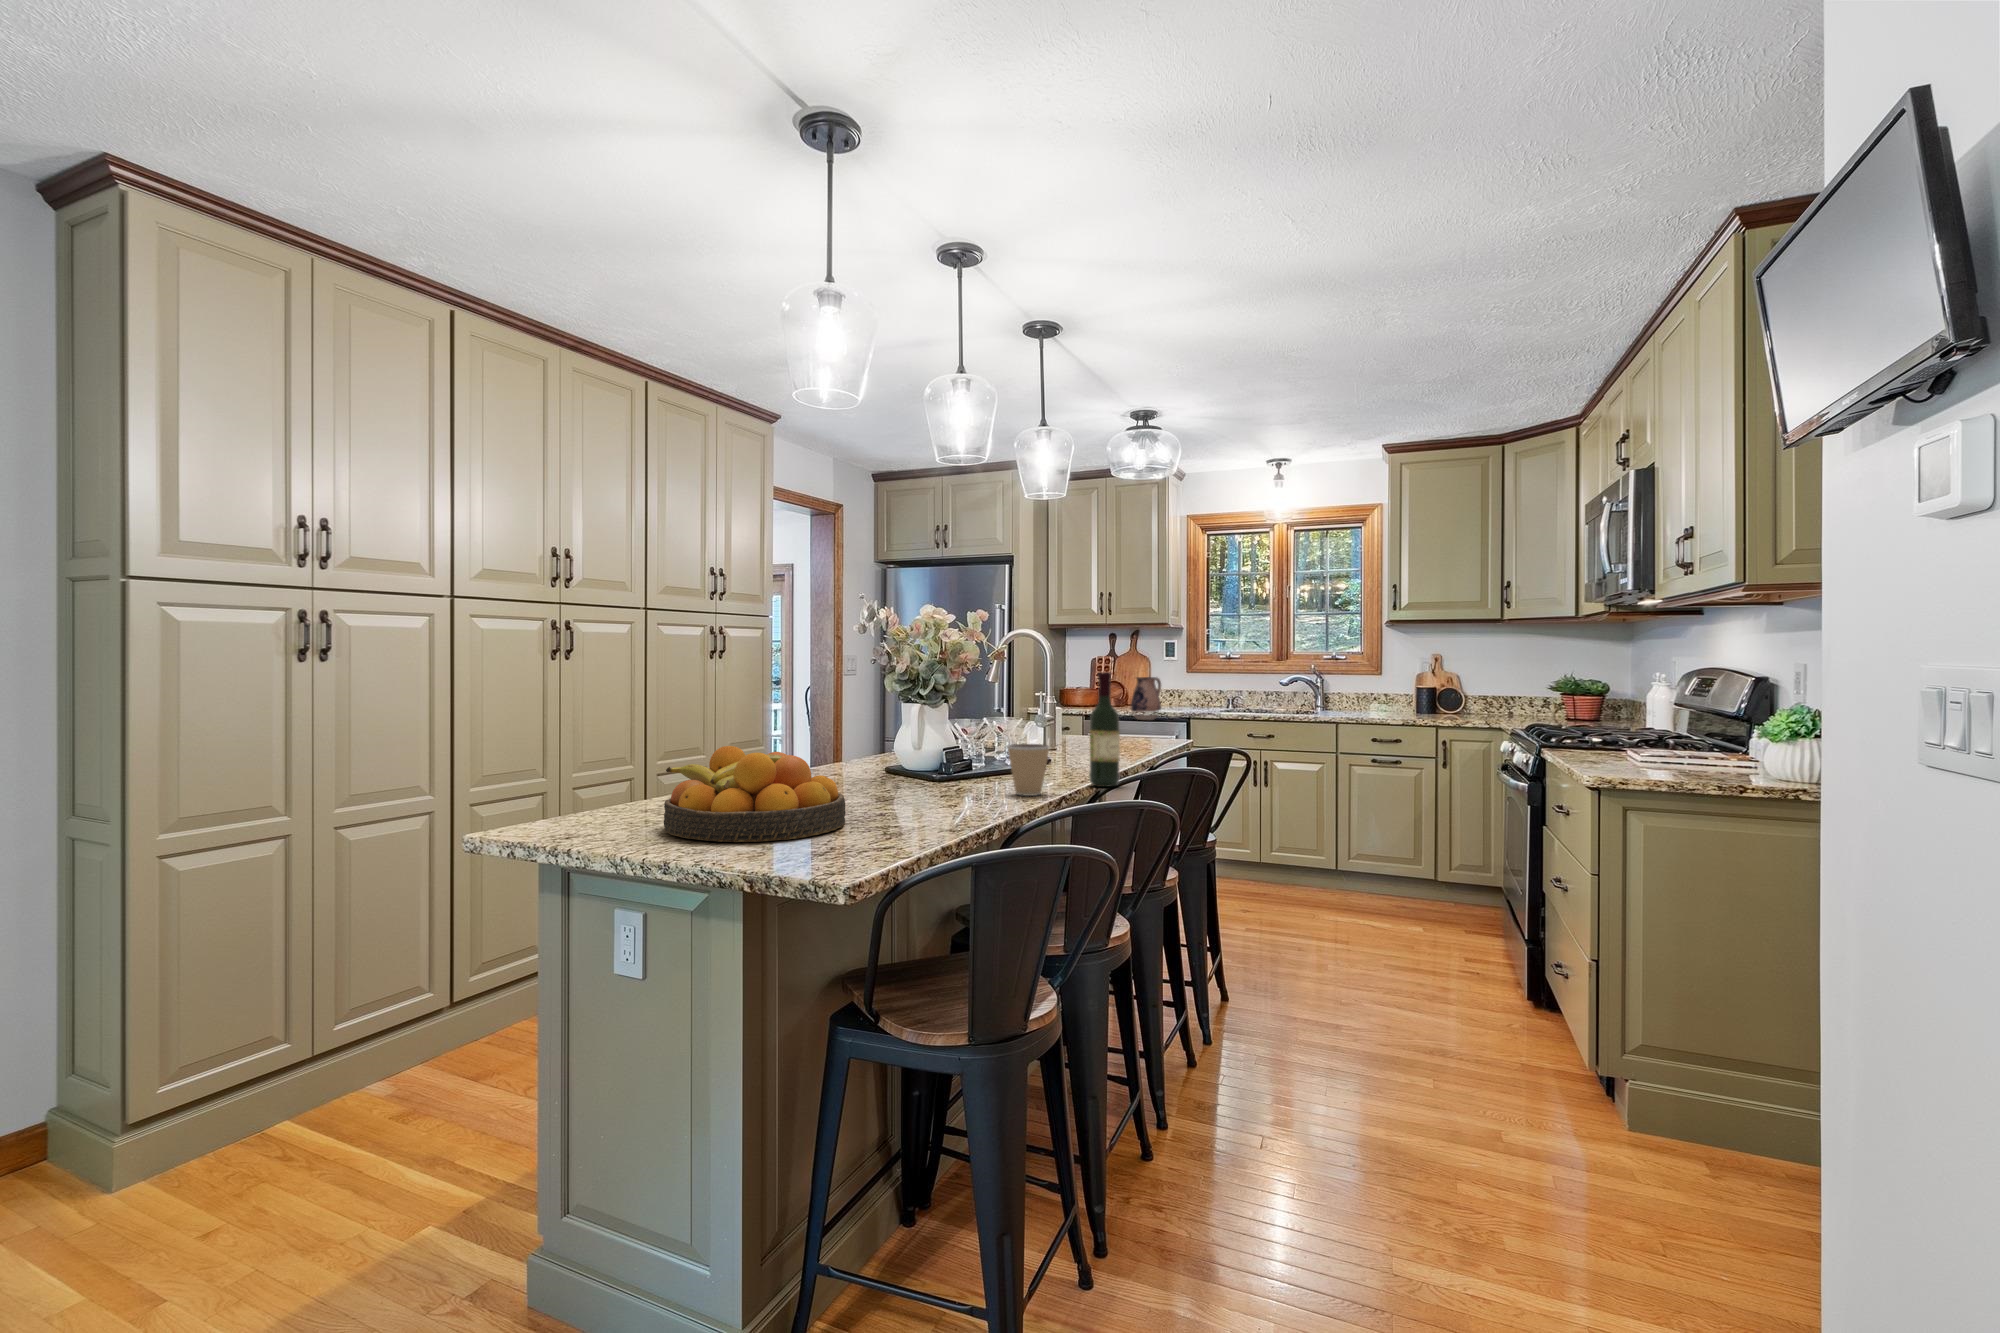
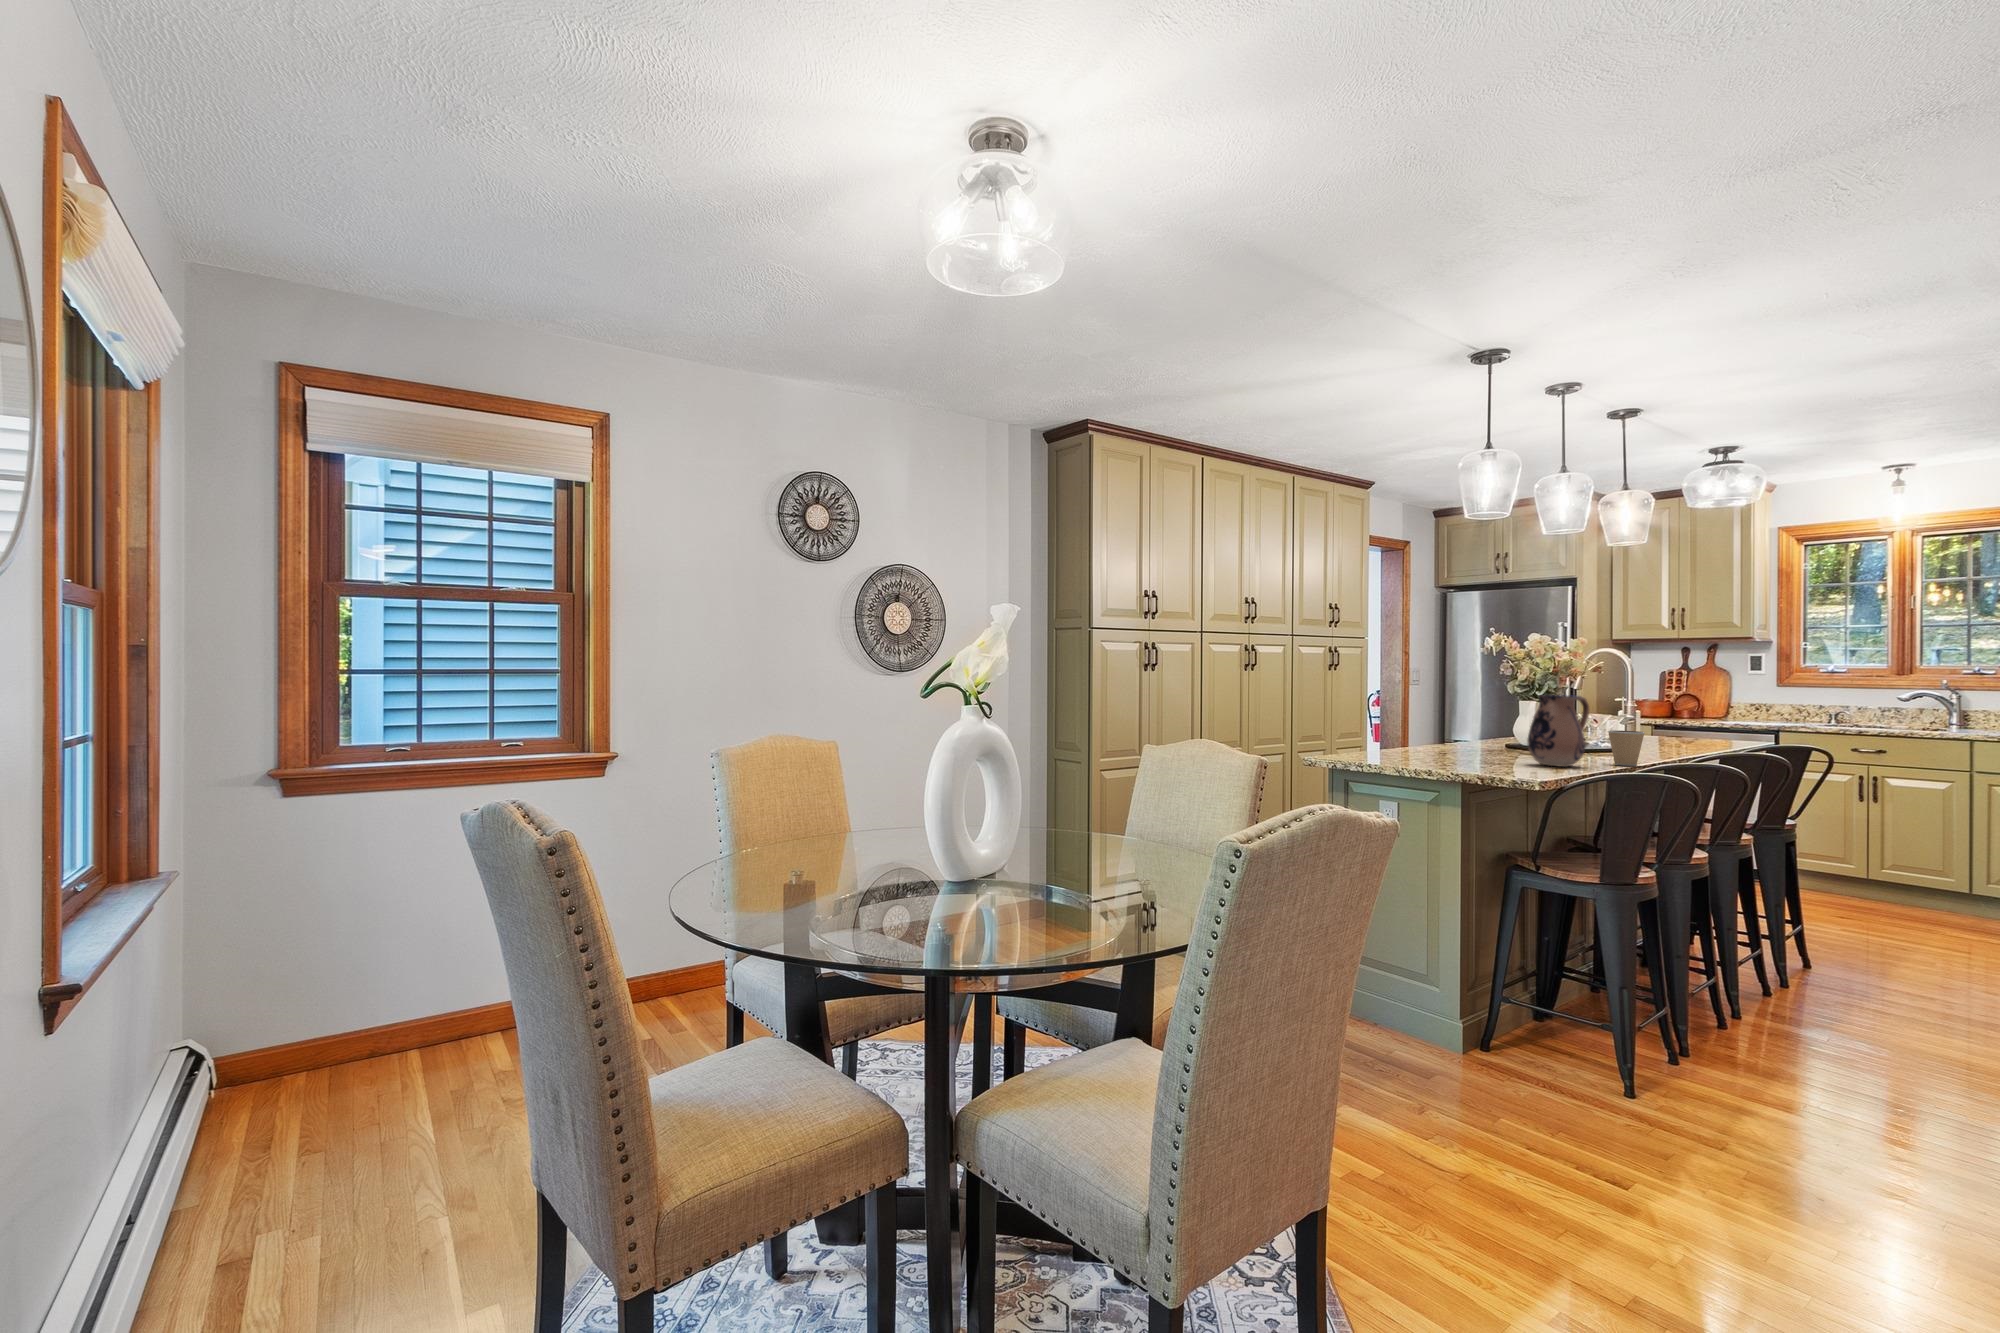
wine bottle: present [1089,672,1120,787] -> none [1677,682,1704,765]
ceramic pitcher: present [1130,677,1161,720] -> present [1527,695,1589,767]
fruit bowl: present [664,746,846,842] -> none [1388,720,1502,772]

